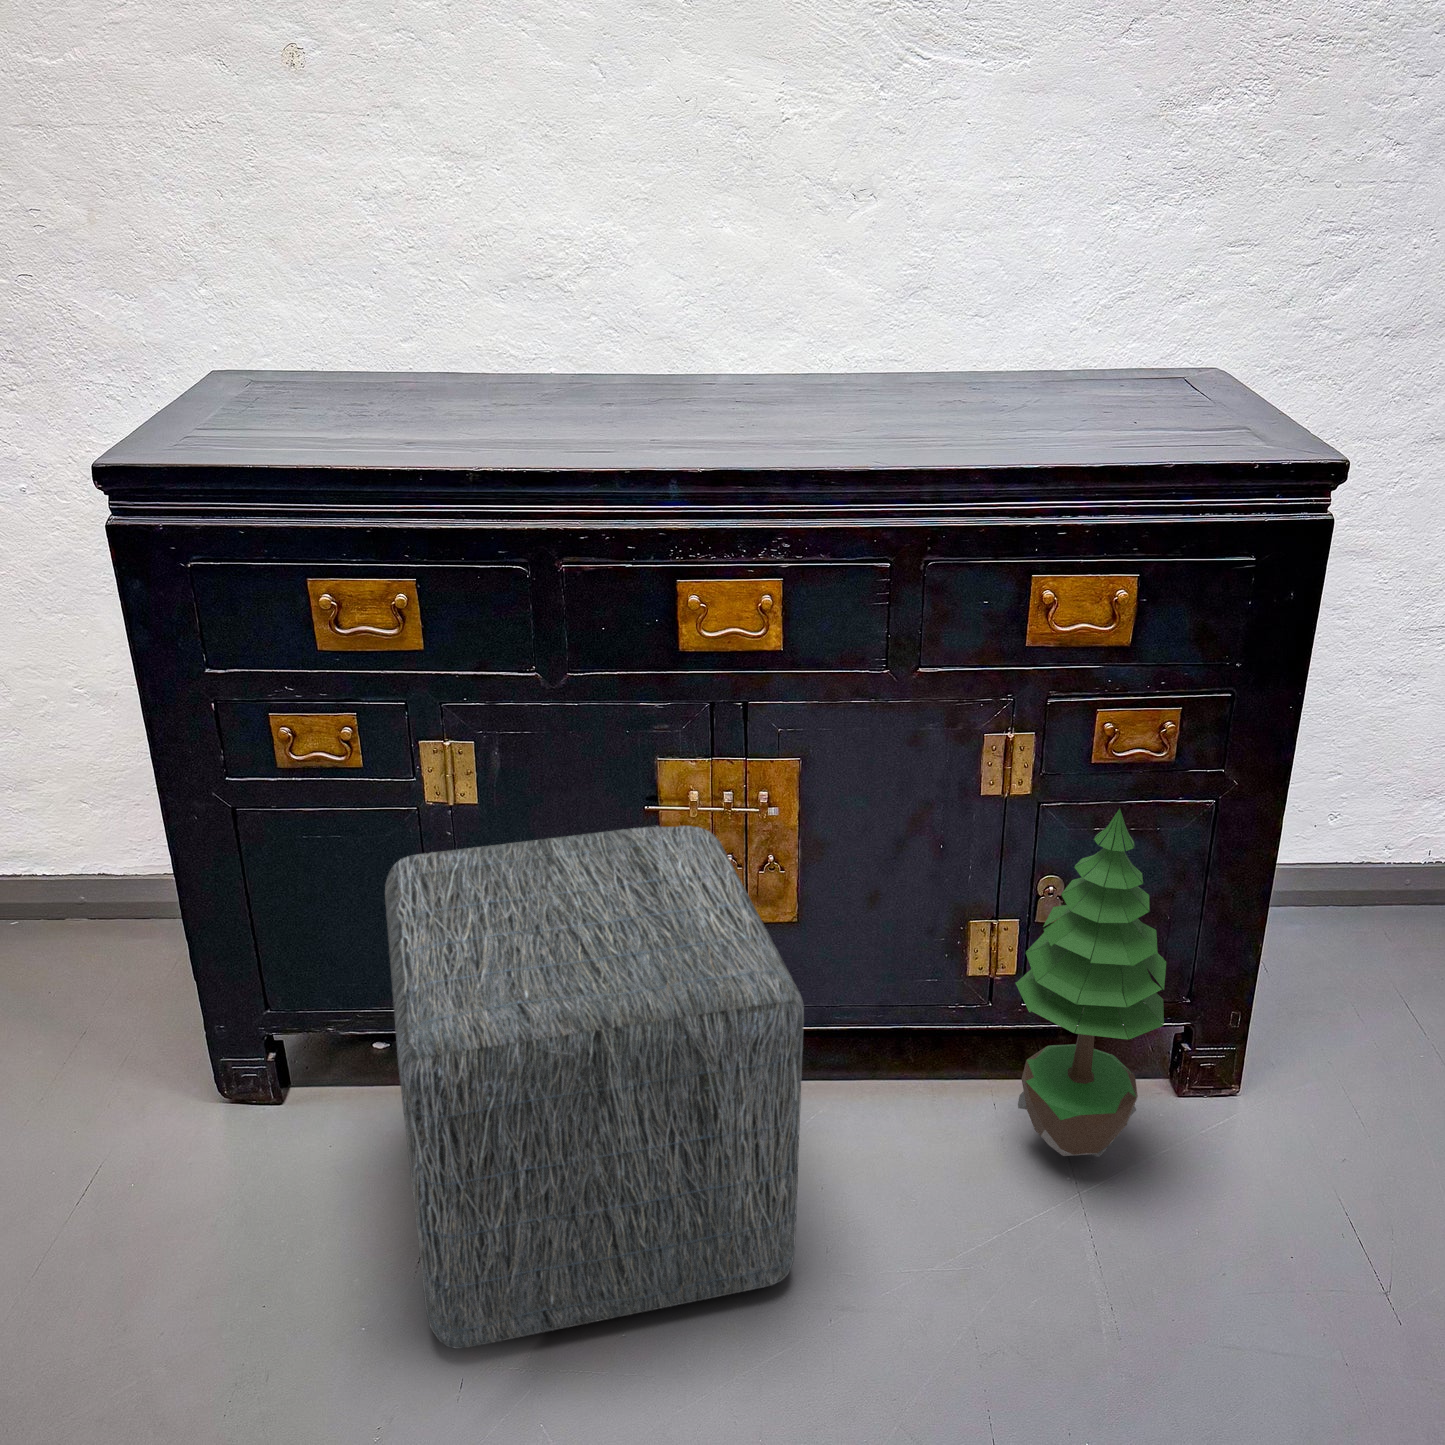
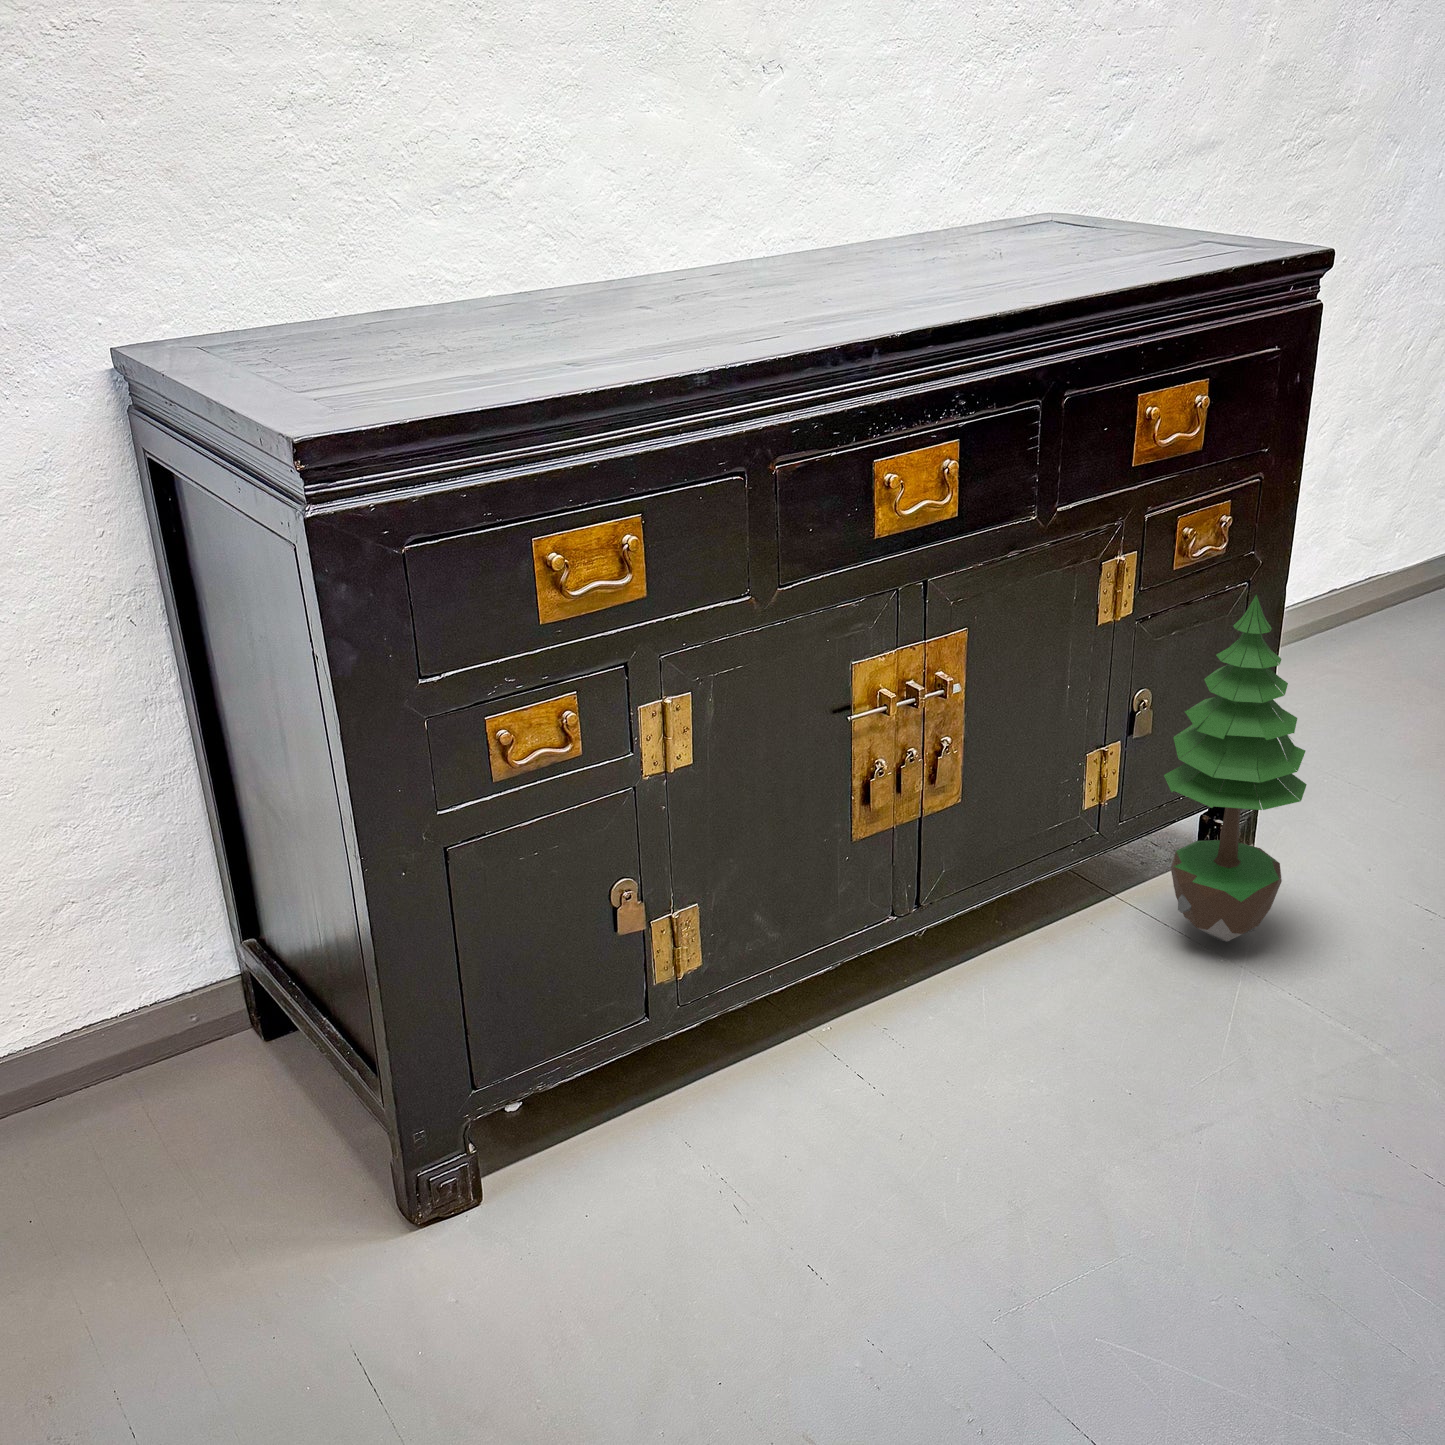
ottoman: present [385,826,804,1349] -> none [637,723,1163,1304]

